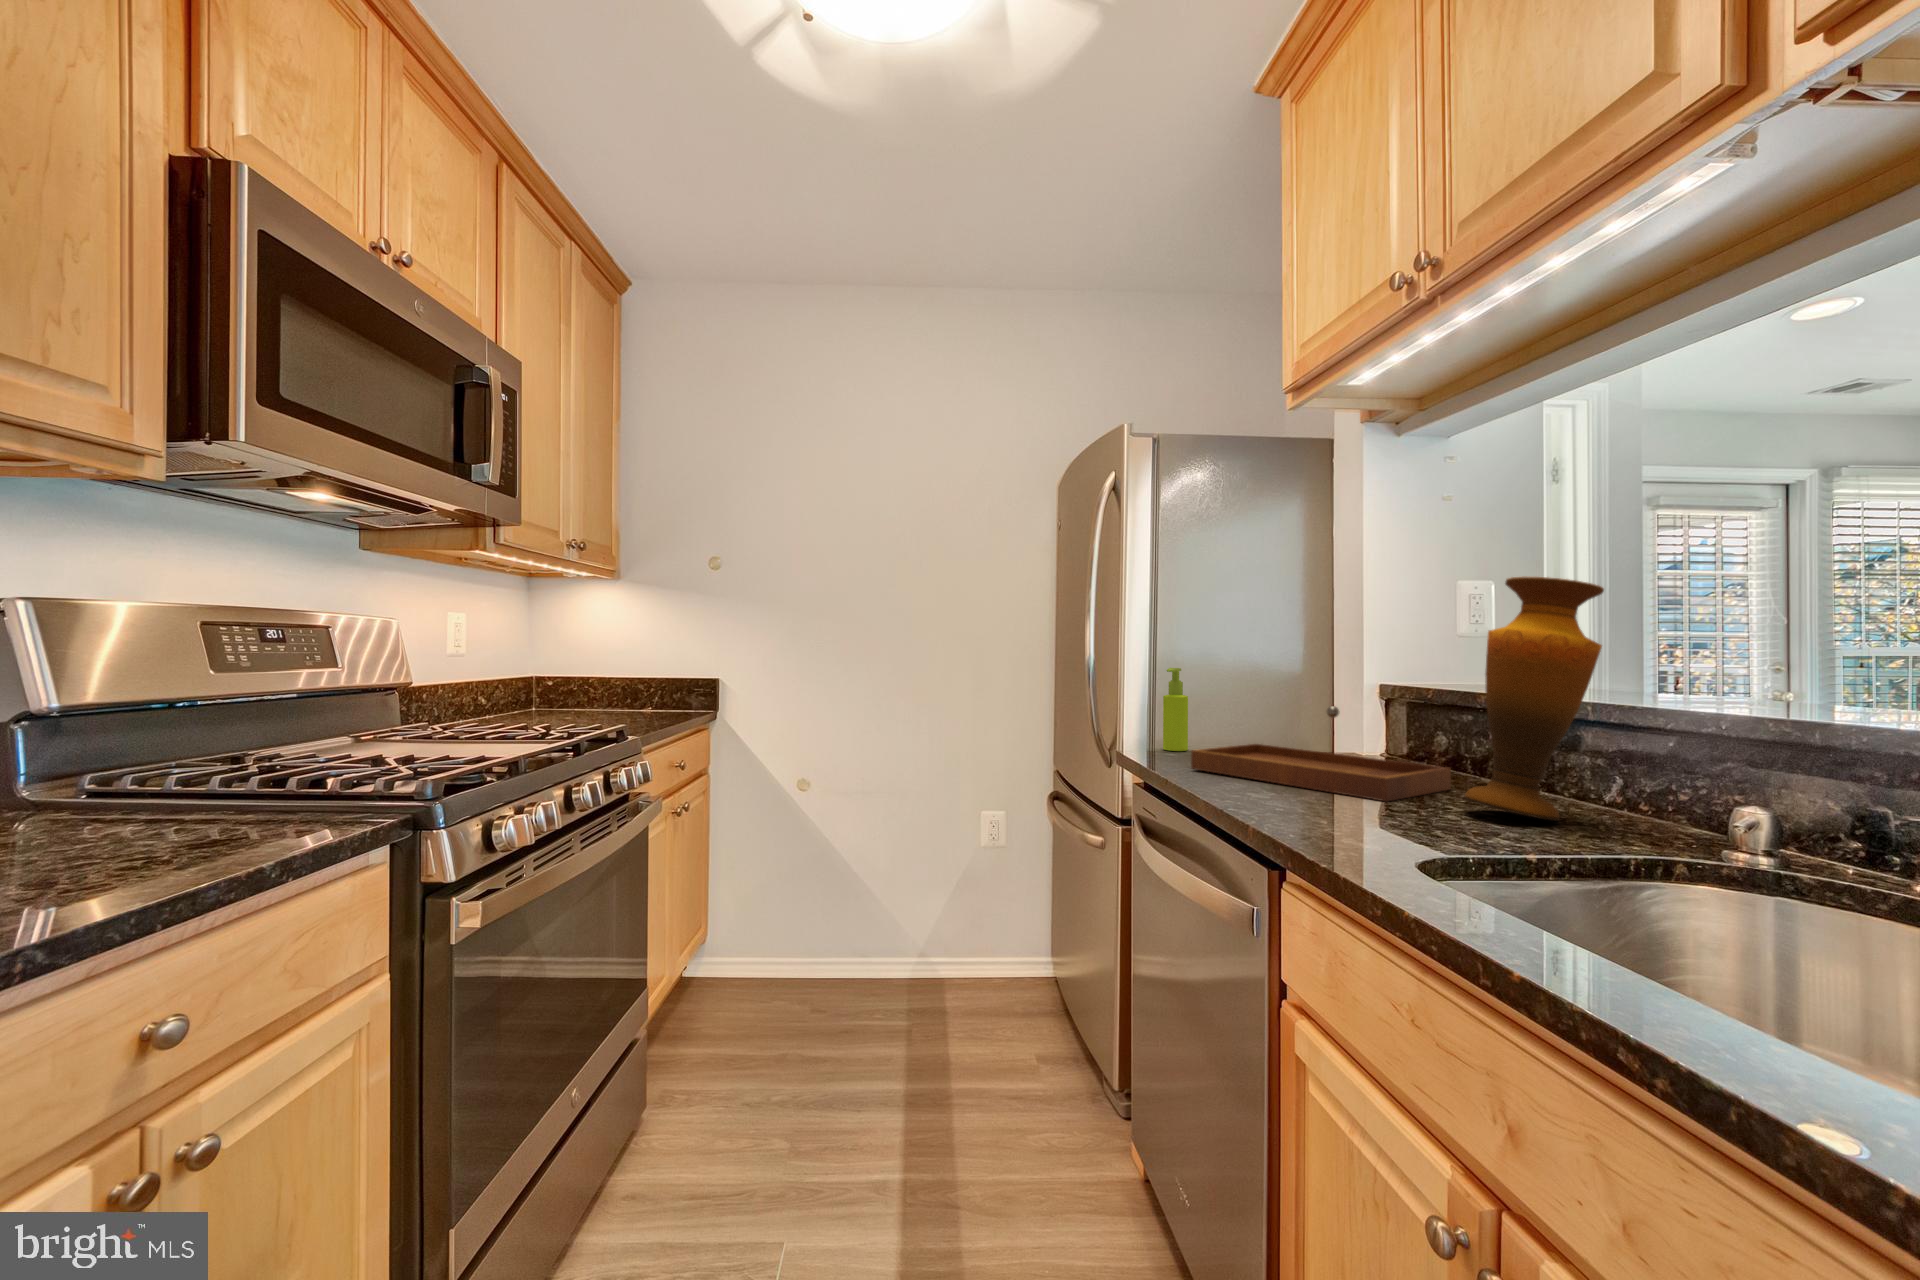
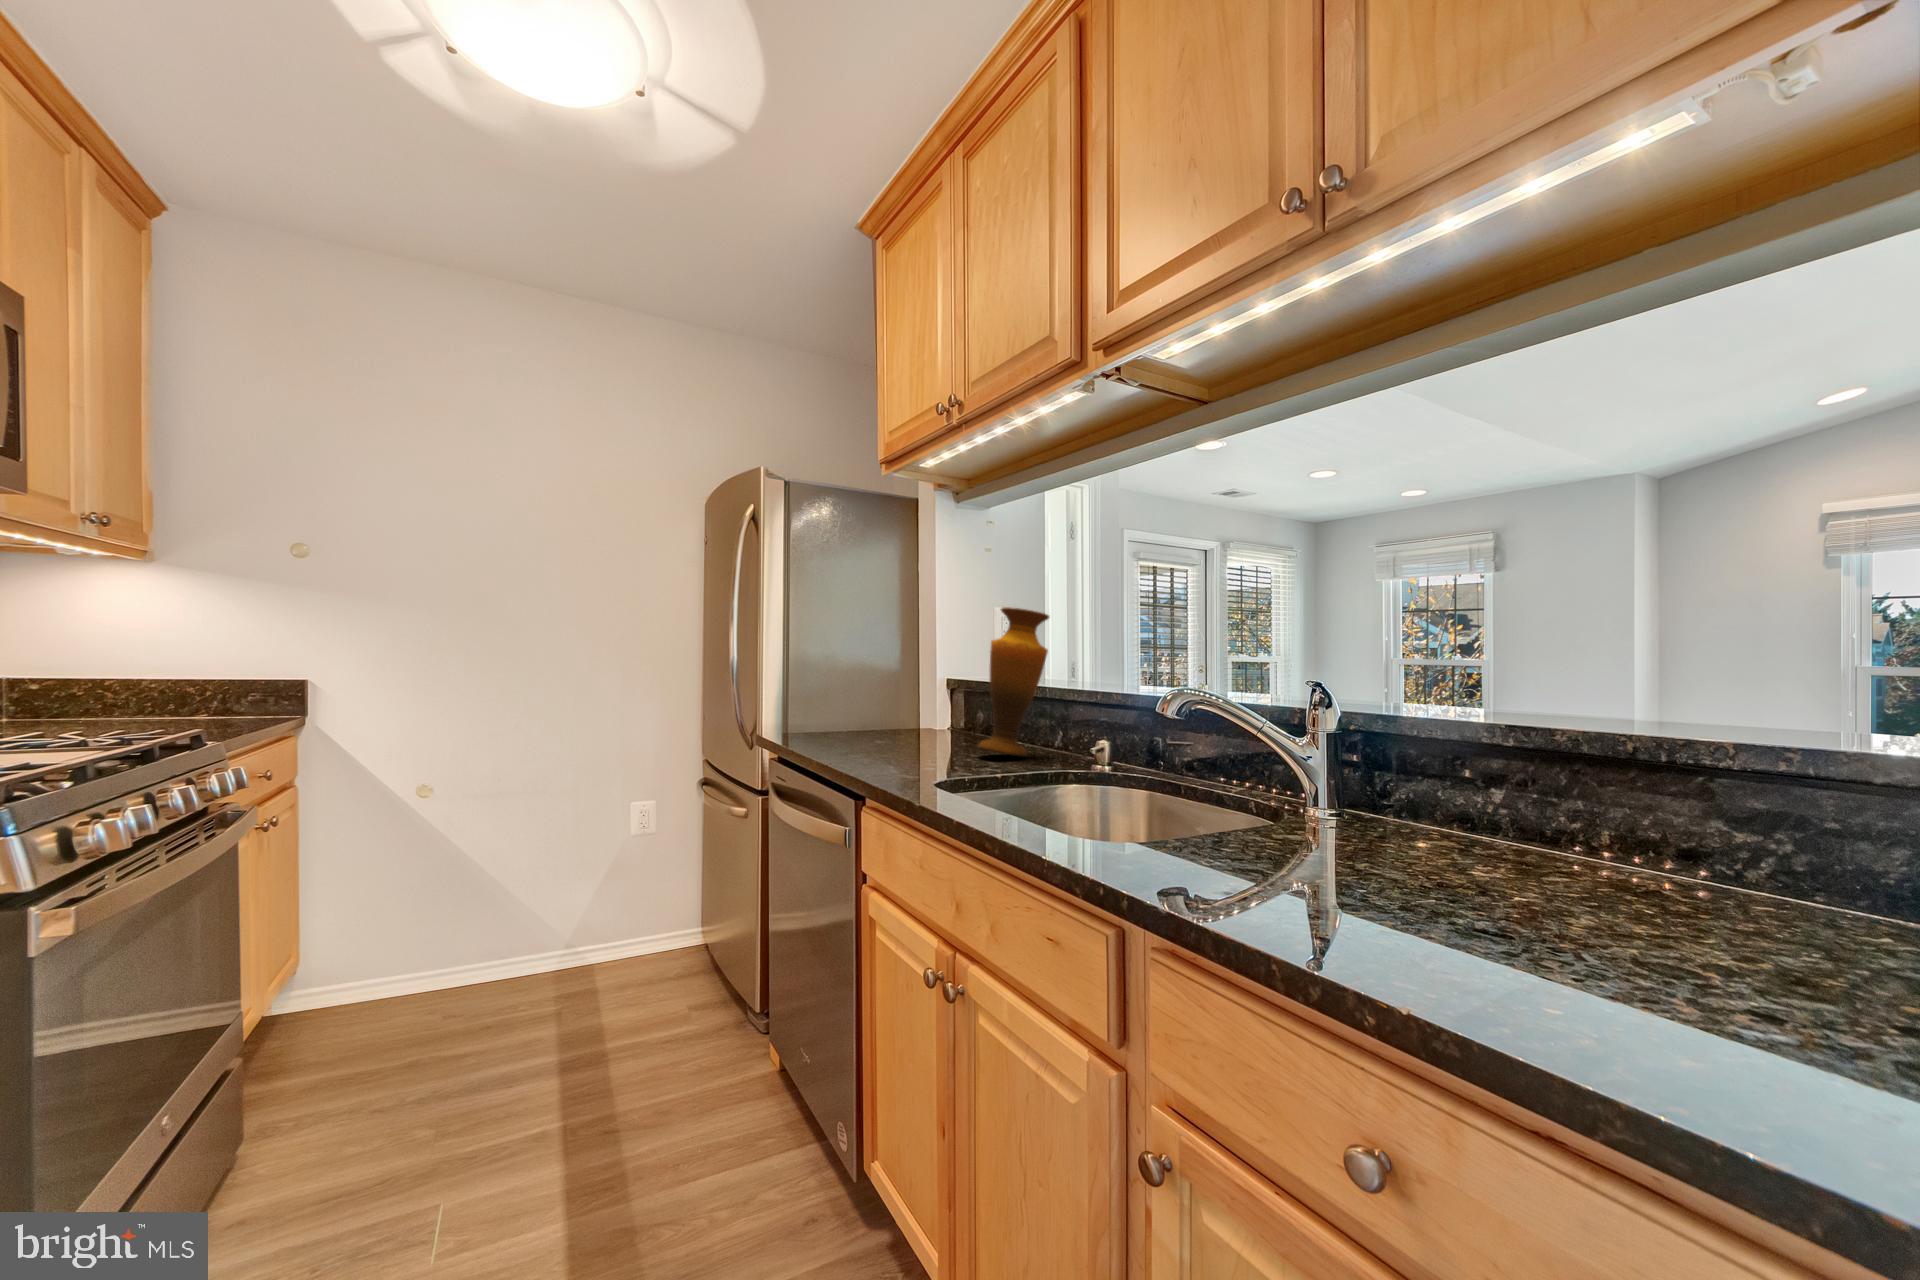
soap dispenser: present [1163,668,1188,751] -> none [794,667,813,733]
tray: present [1191,706,1451,802] -> none [812,692,980,755]

